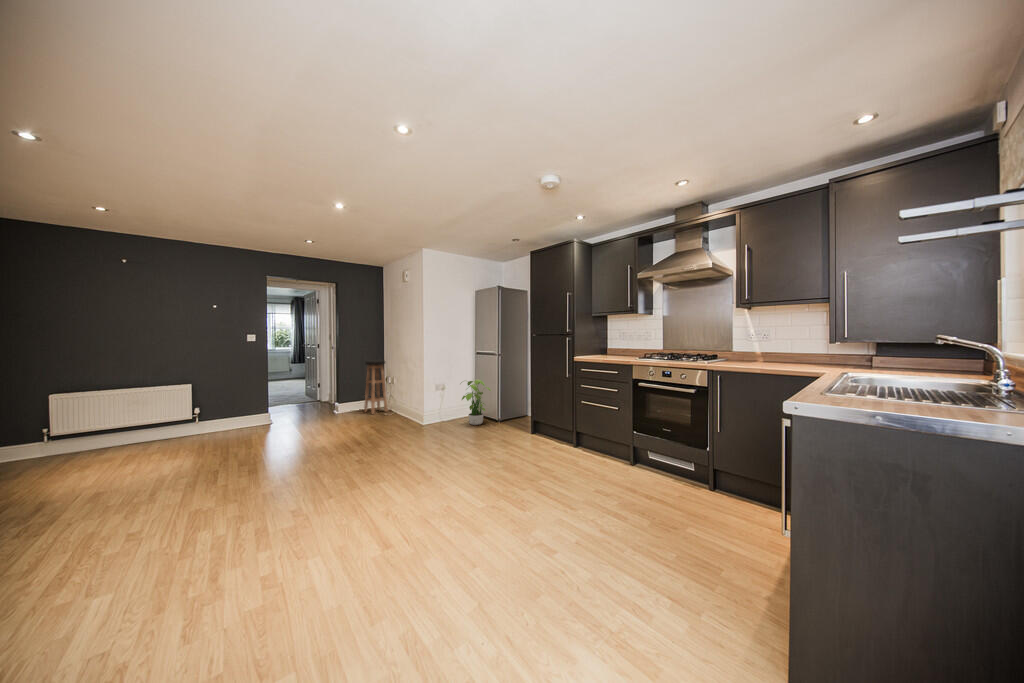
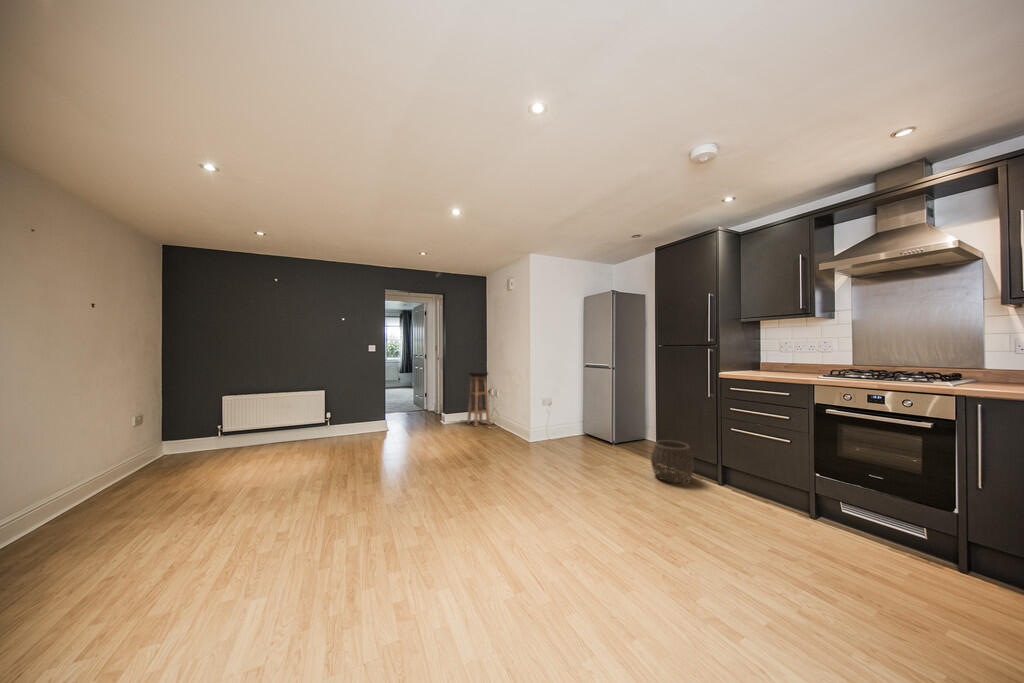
potted plant: present [462,380,491,425] -> none [568,393,604,446]
woven basket: none [523,415,557,449] -> present [651,440,694,483]

